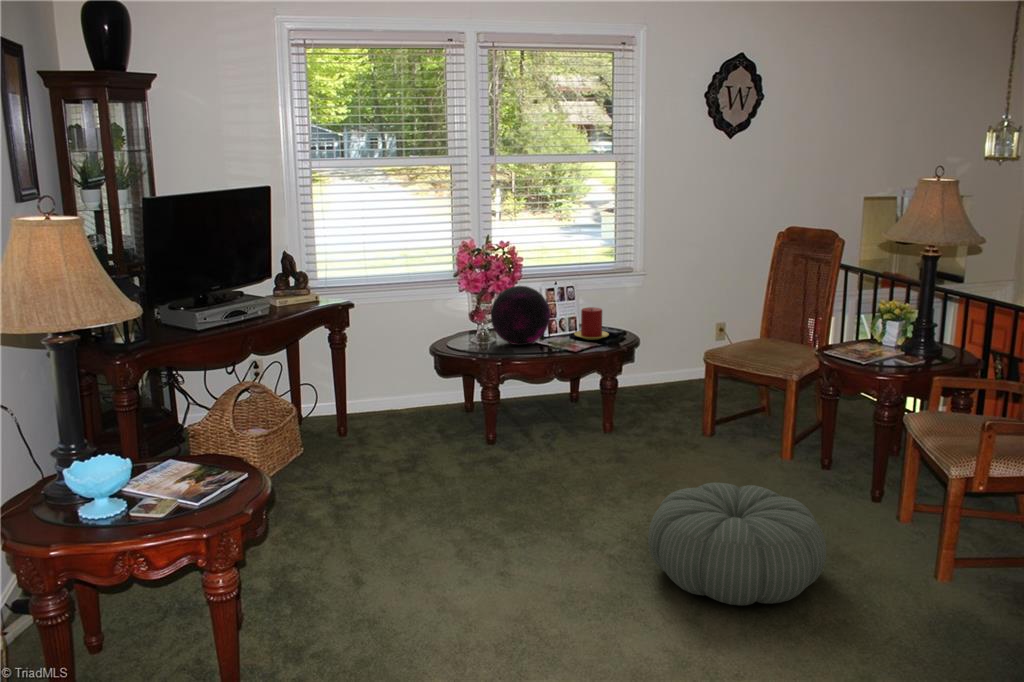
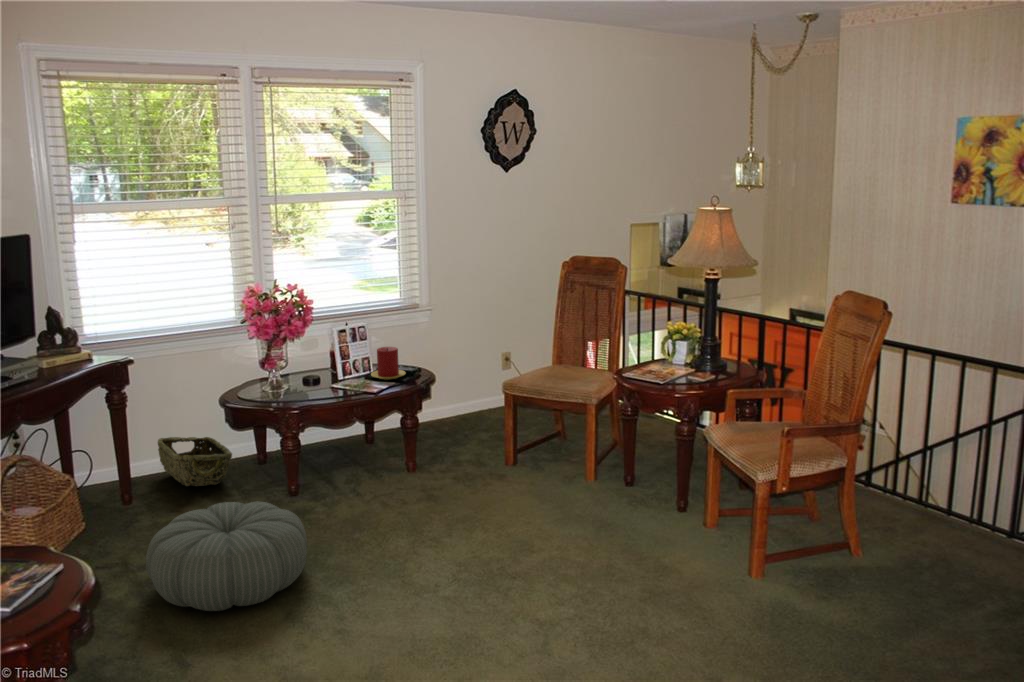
decorative orb: present [491,286,550,345] -> none [284,330,346,391]
woven basket: none [375,381,439,428] -> present [158,437,232,486]
pouf: present [648,483,826,605] -> present [146,502,307,611]

